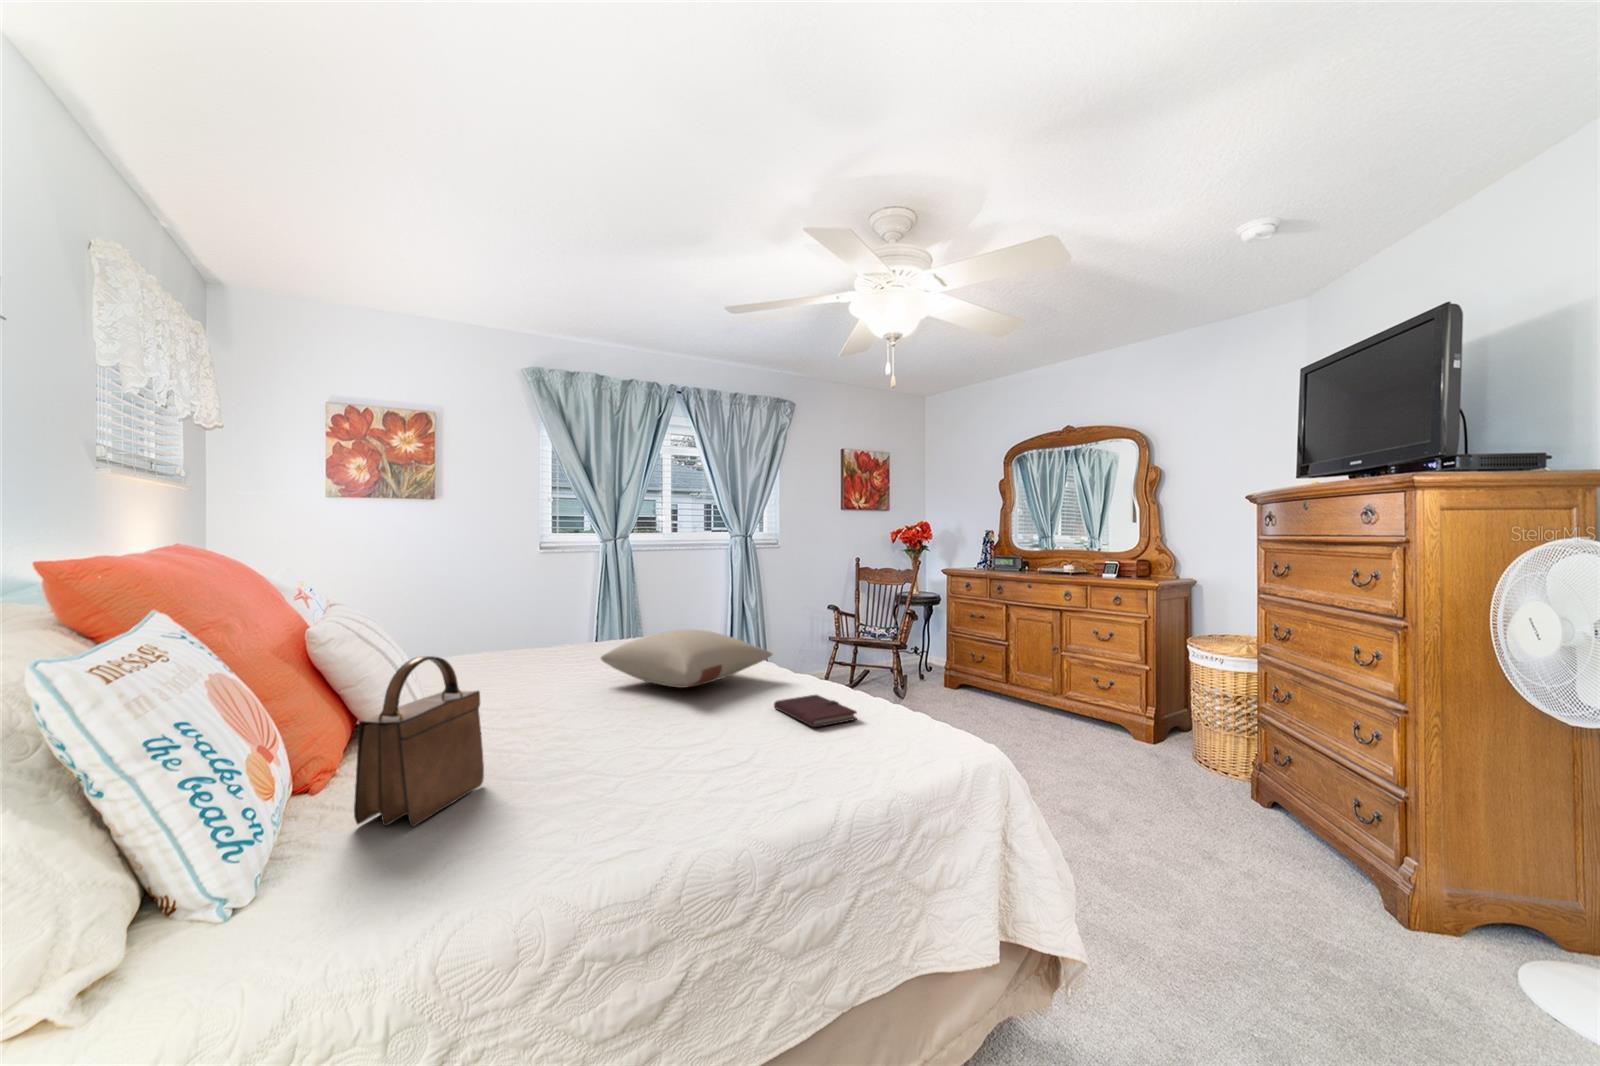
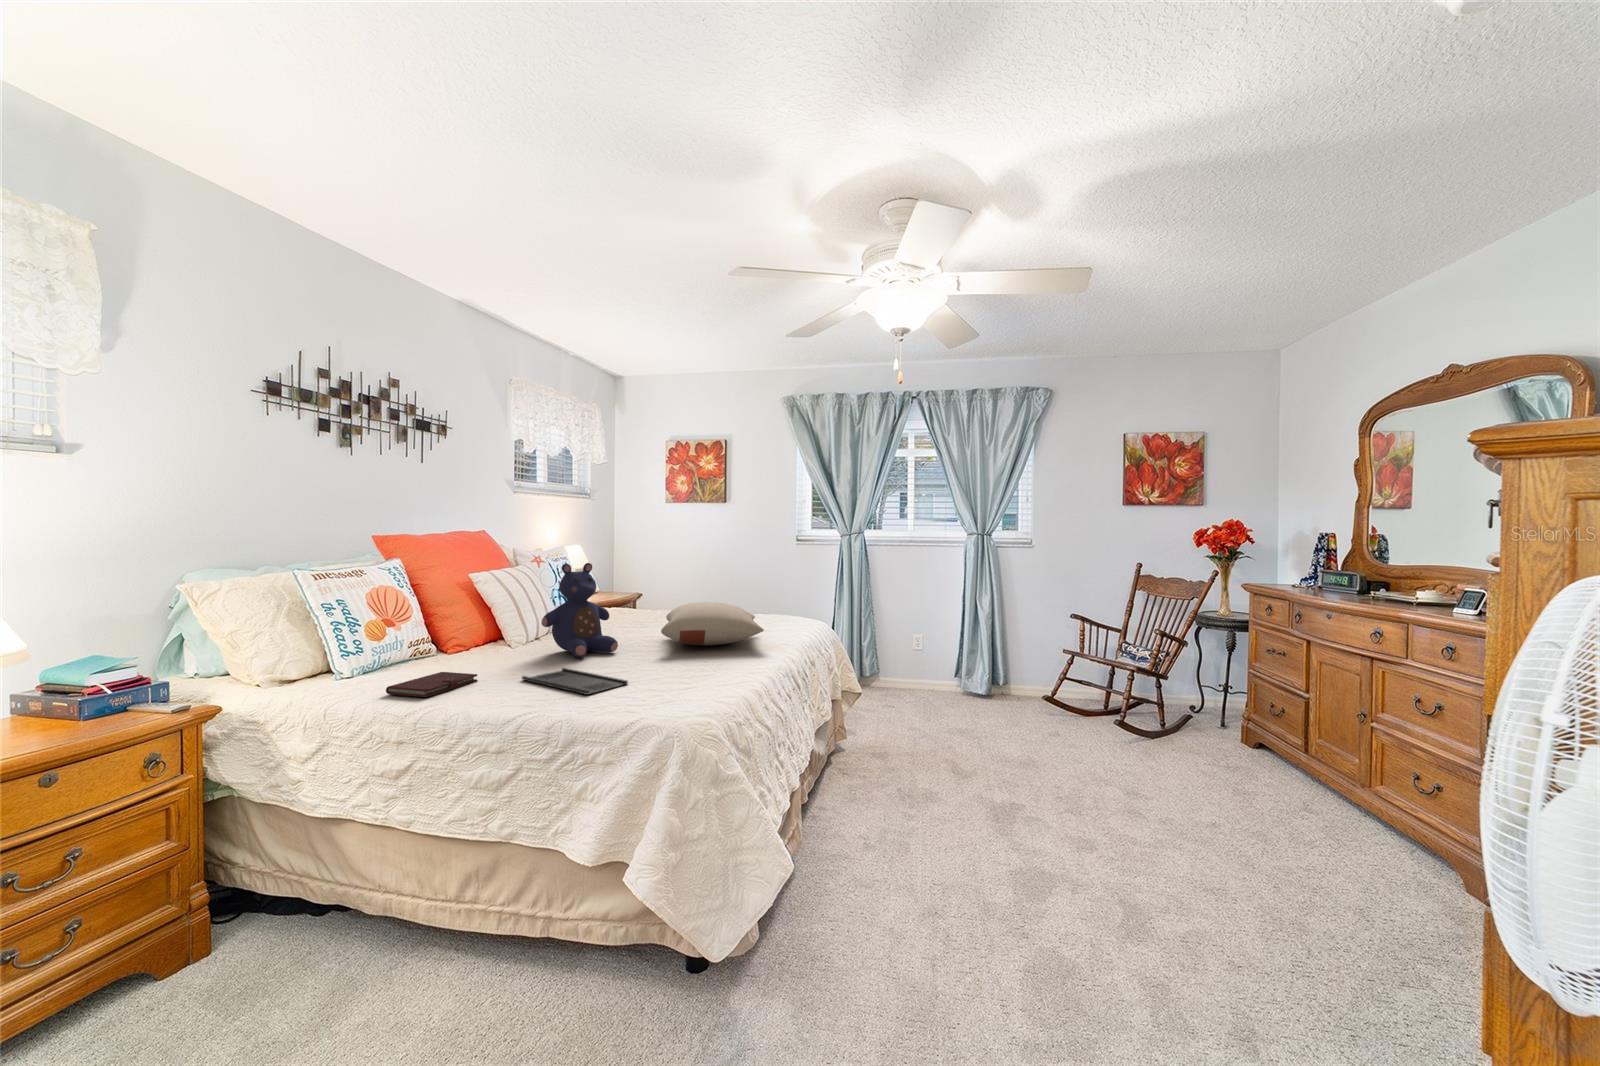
teddy bear: none [519,591,621,734] -> present [541,563,618,657]
handbag: present [354,656,484,827] -> none [416,588,489,672]
notebook: present [774,695,857,727] -> present [386,672,477,697]
tray: none [635,743,791,784] -> present [522,668,628,694]

